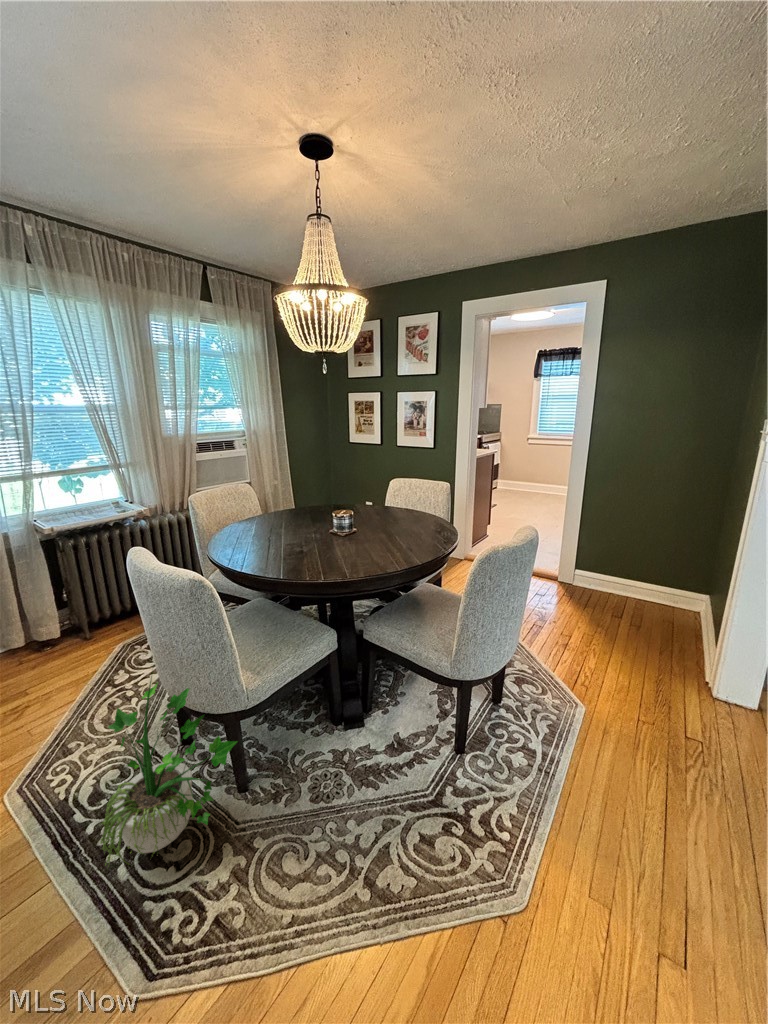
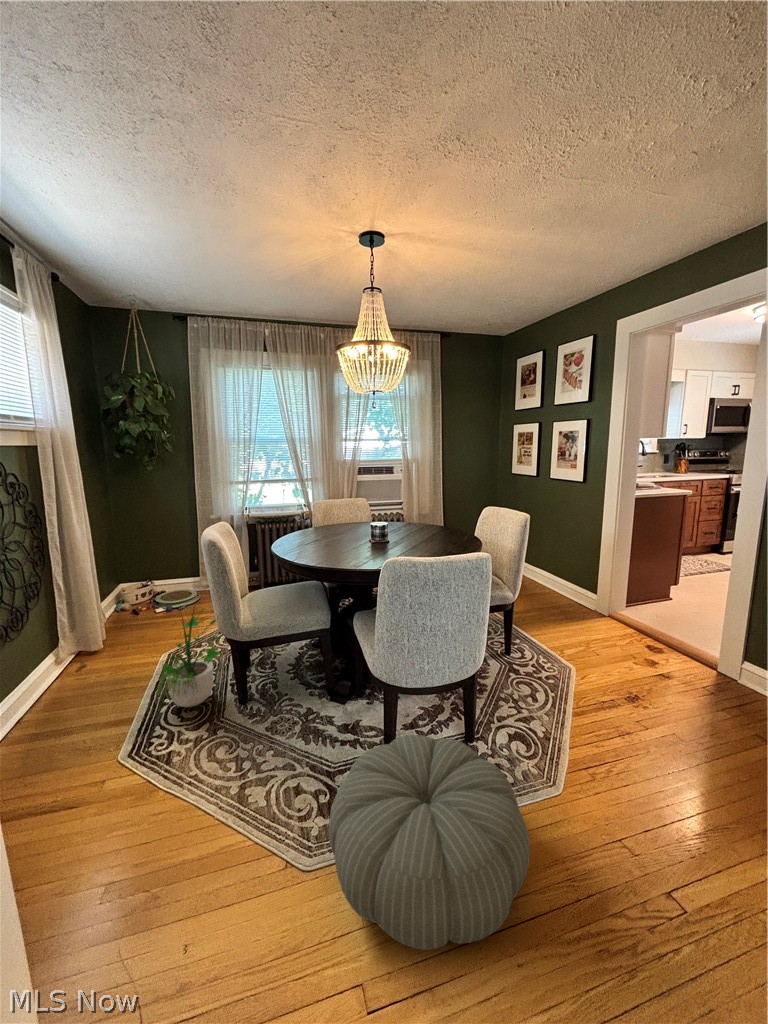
pouf: none [491,704,693,902] -> present [328,735,530,950]

